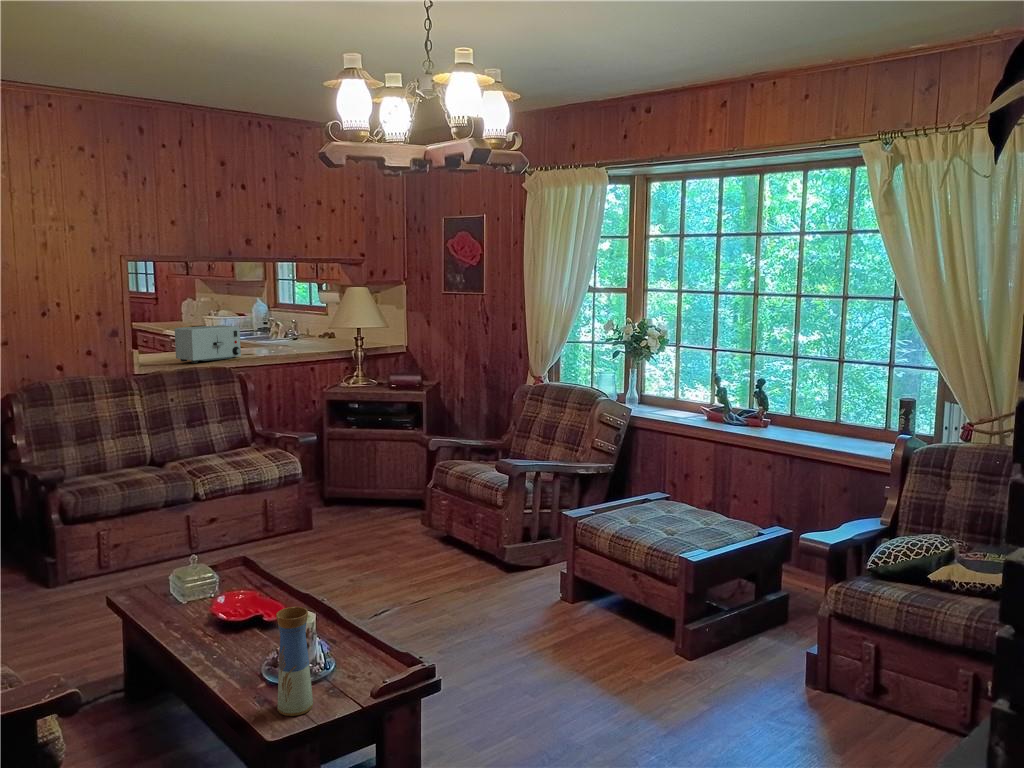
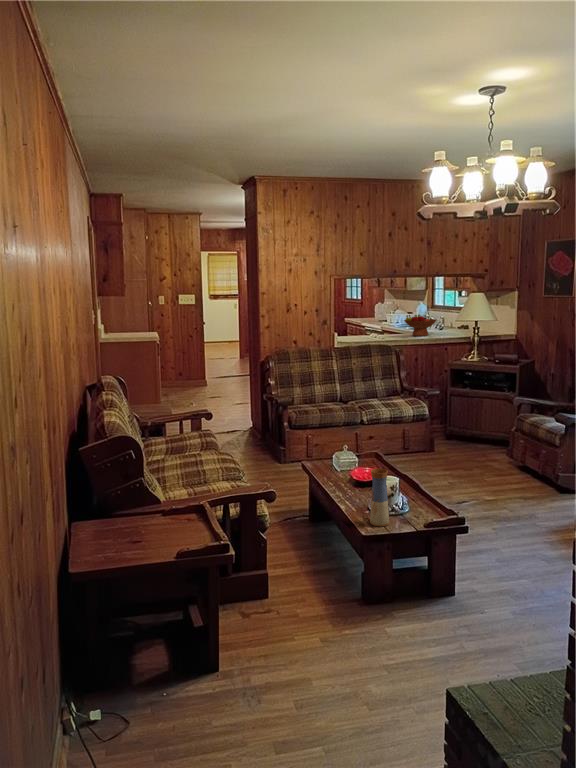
fruit bowl: none [246,319,297,351] -> present [404,315,437,336]
toaster: present [175,325,241,363] -> none [360,319,399,342]

